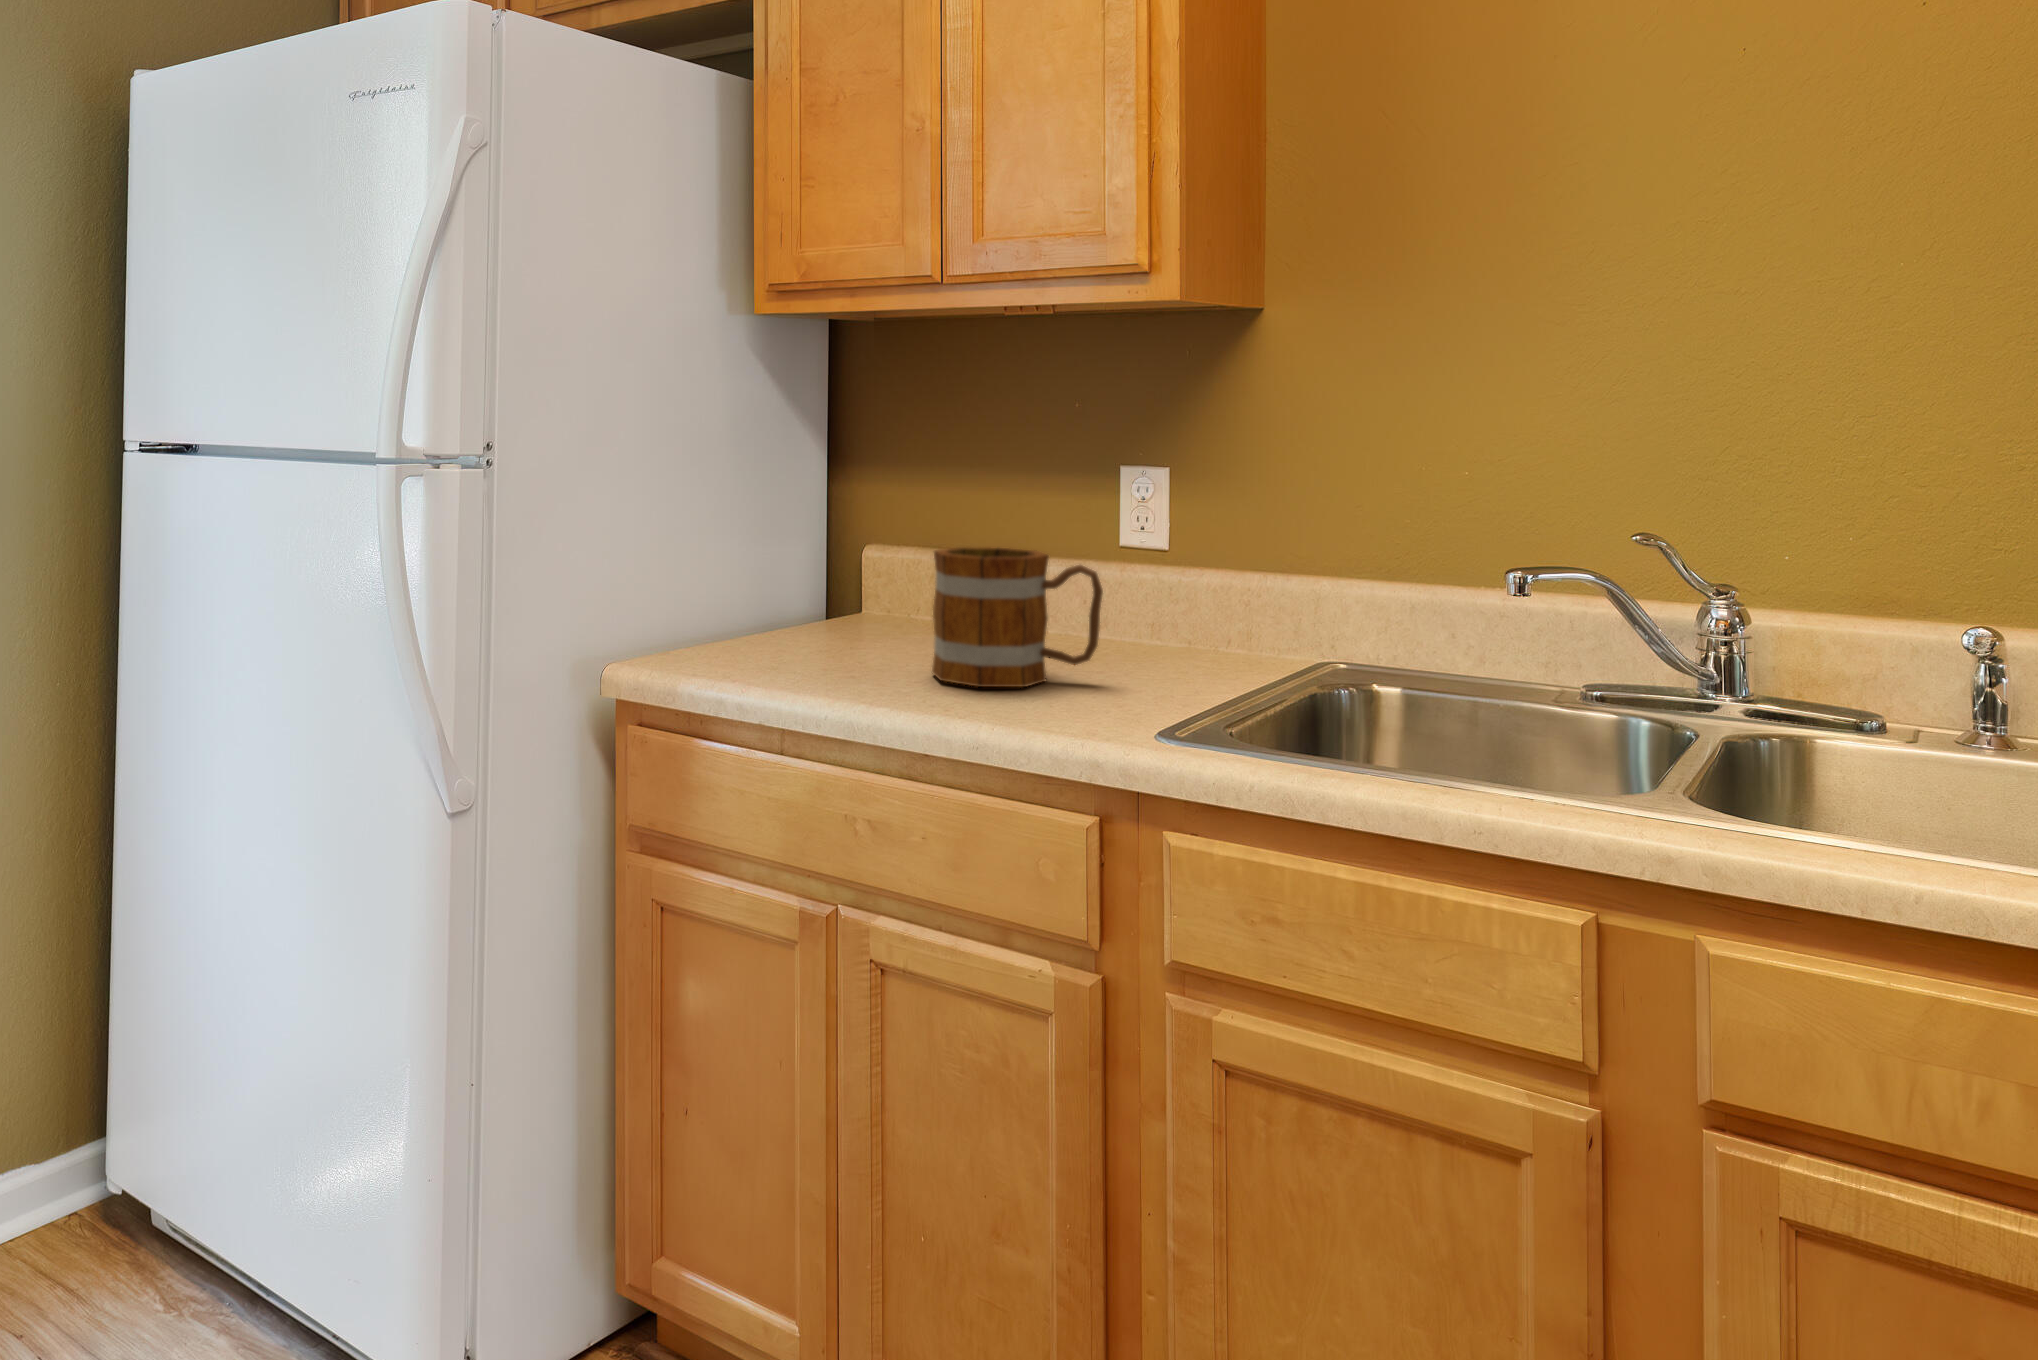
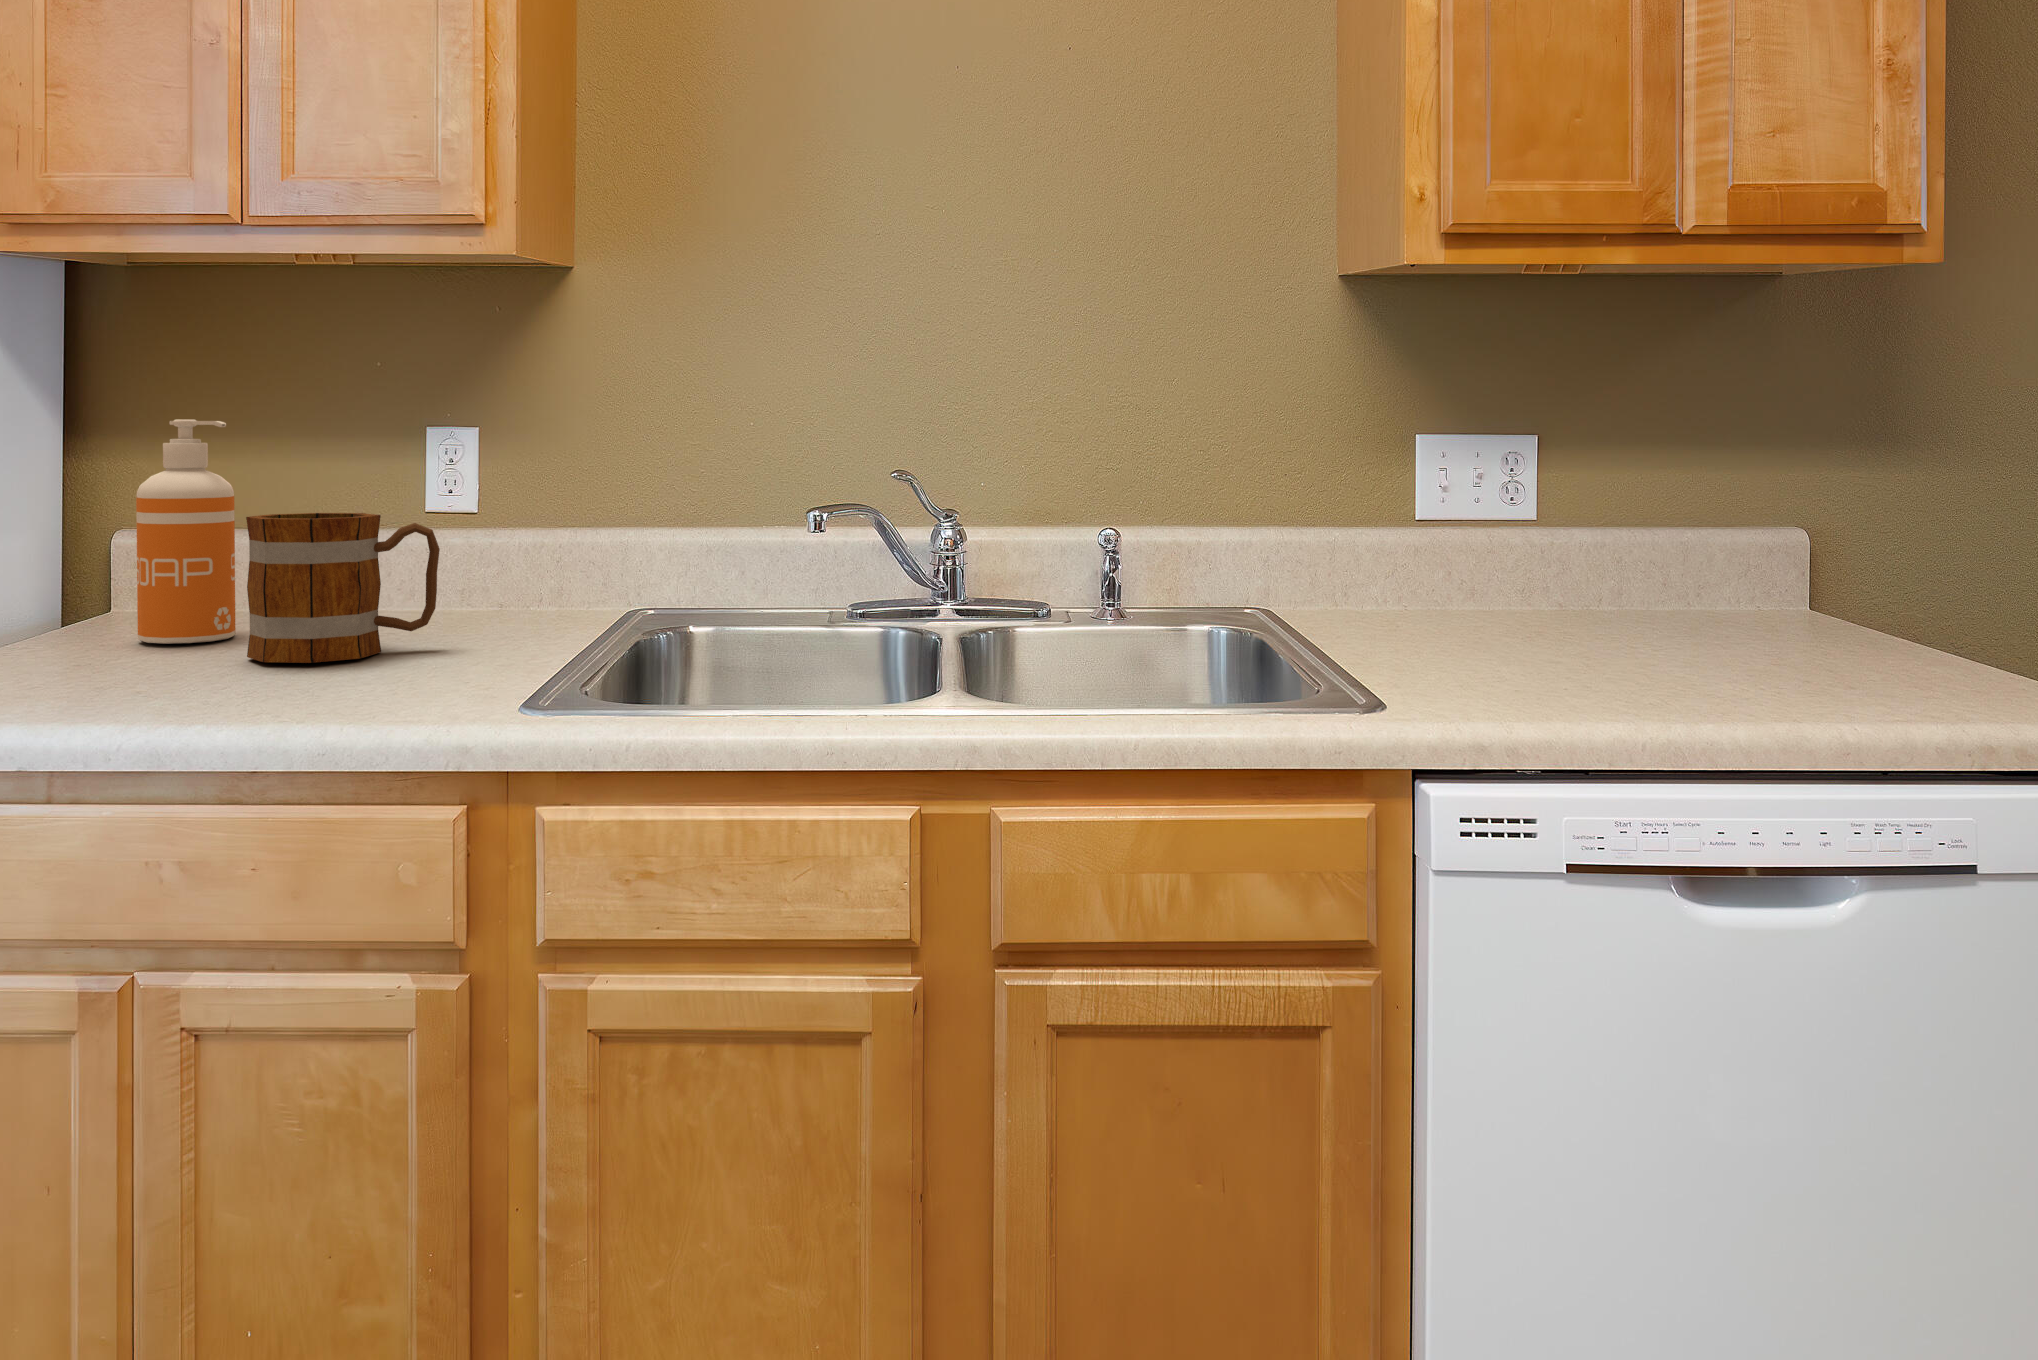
soap dispenser: none [859,458,938,651] -> present [136,419,236,644]

